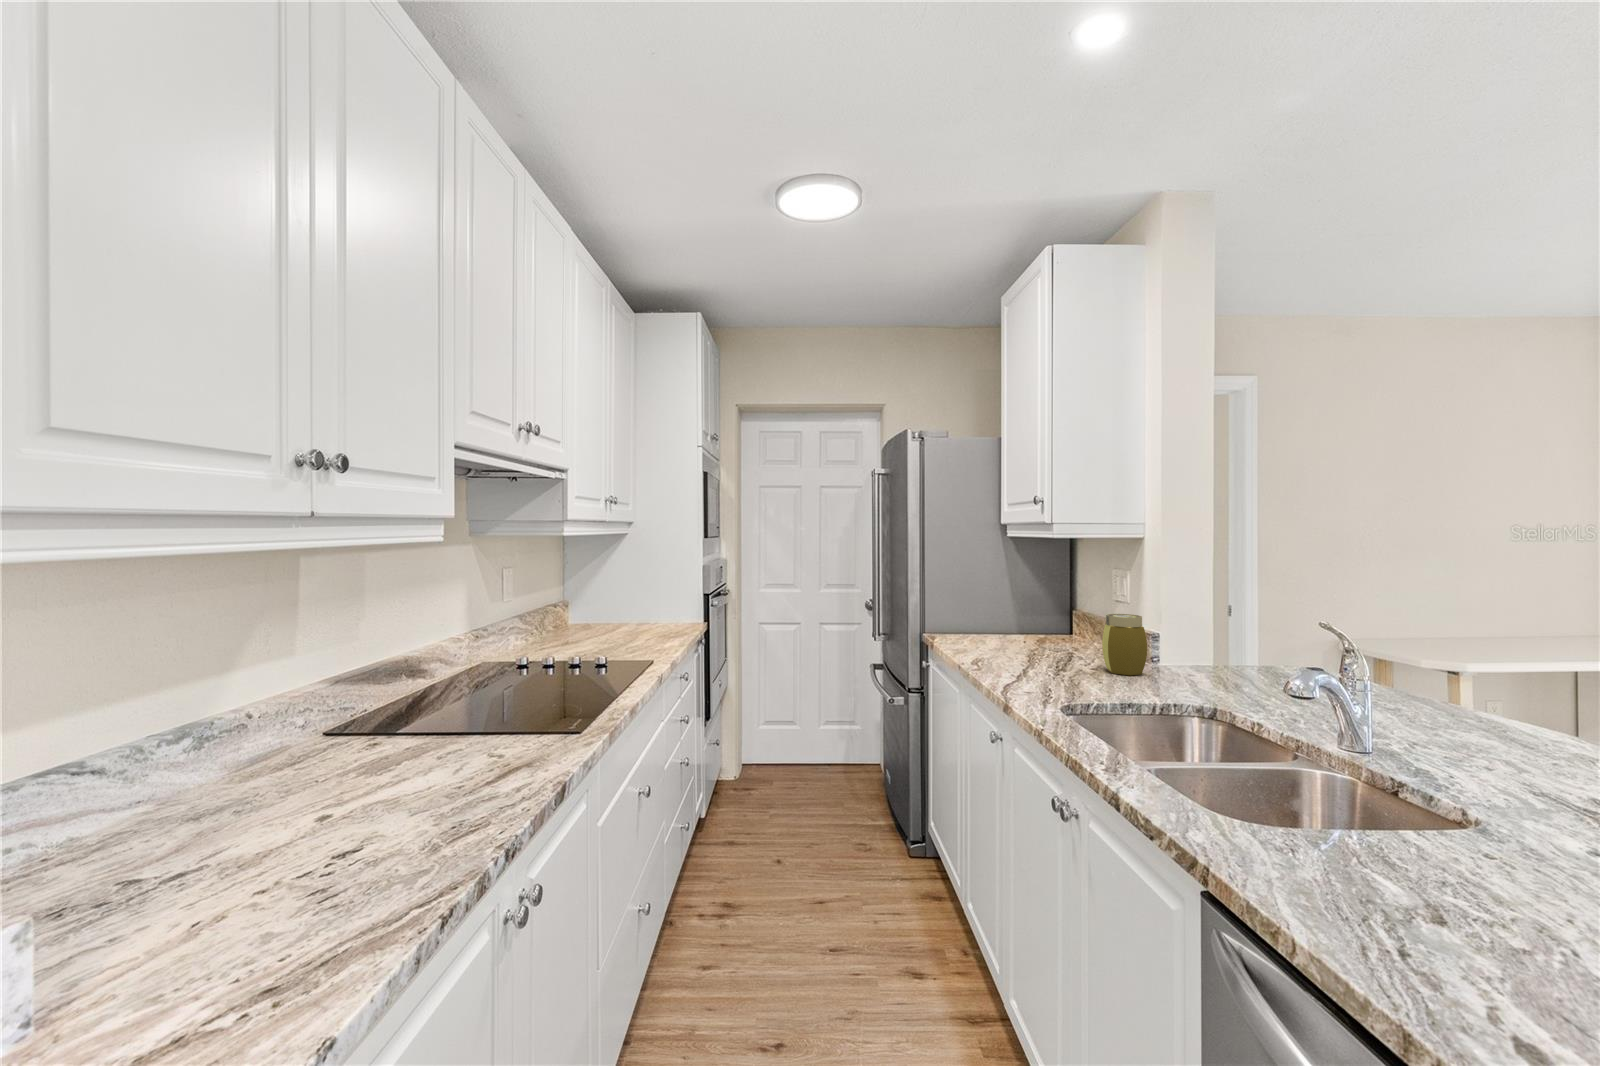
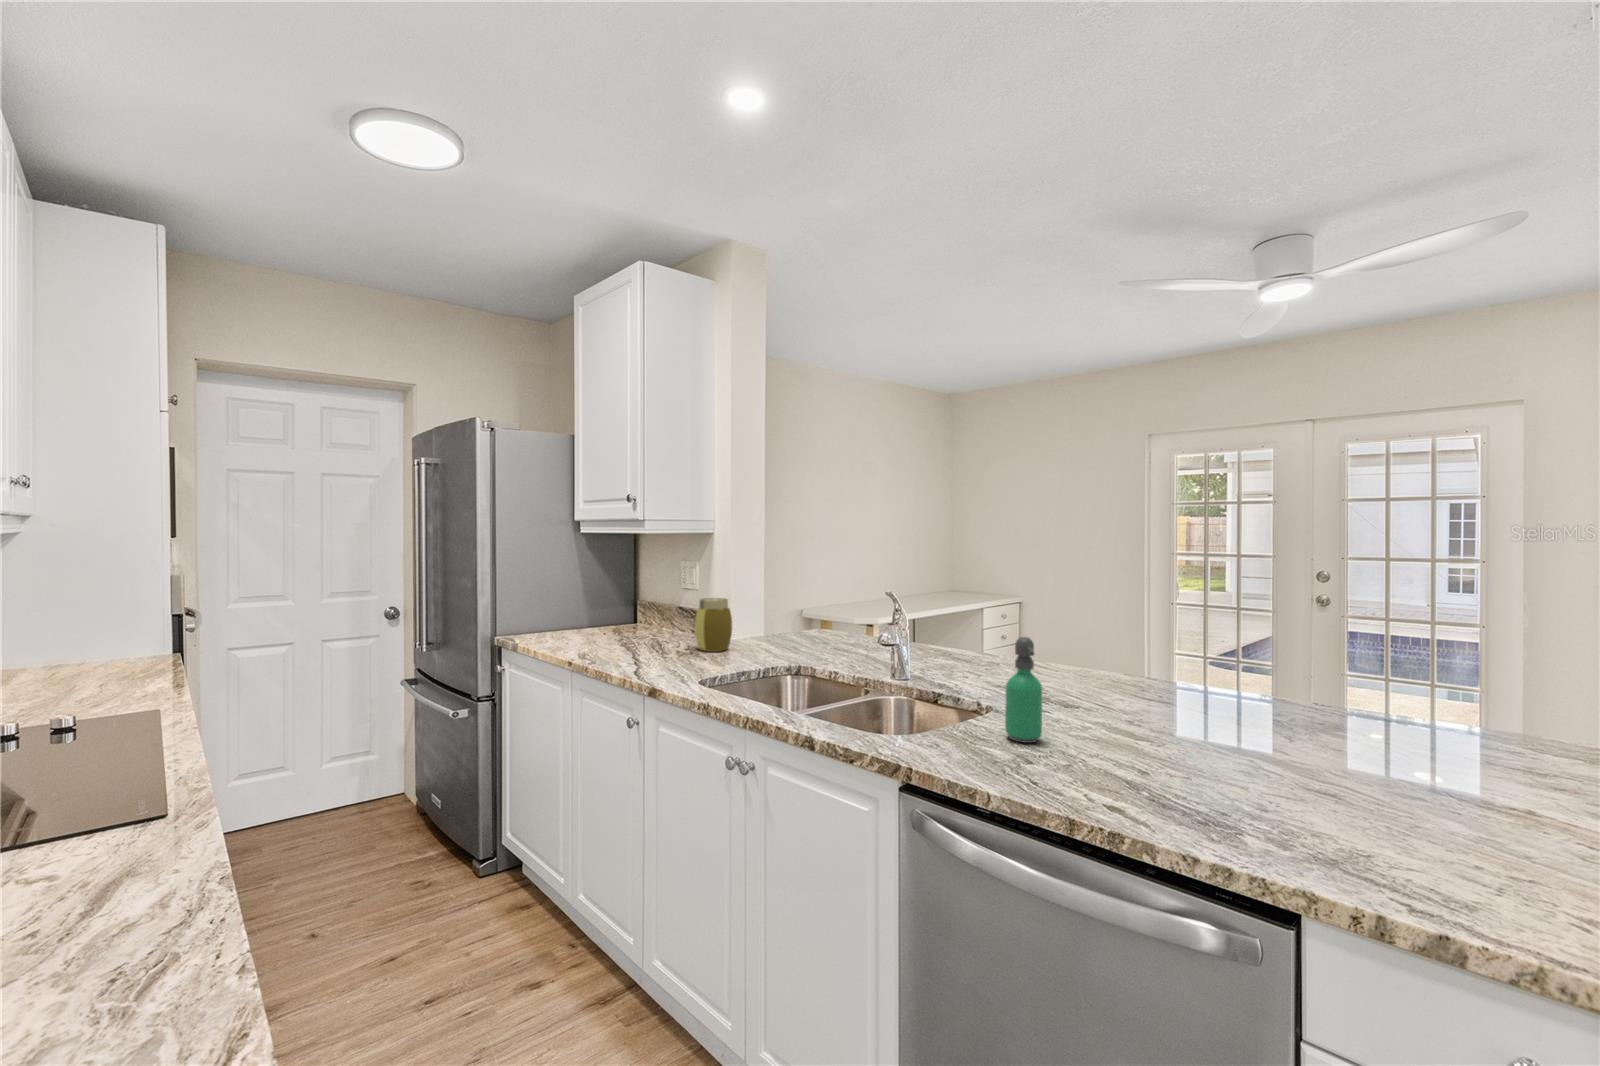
soap dispenser: none [1452,715,1540,903] -> present [1005,637,1042,743]

